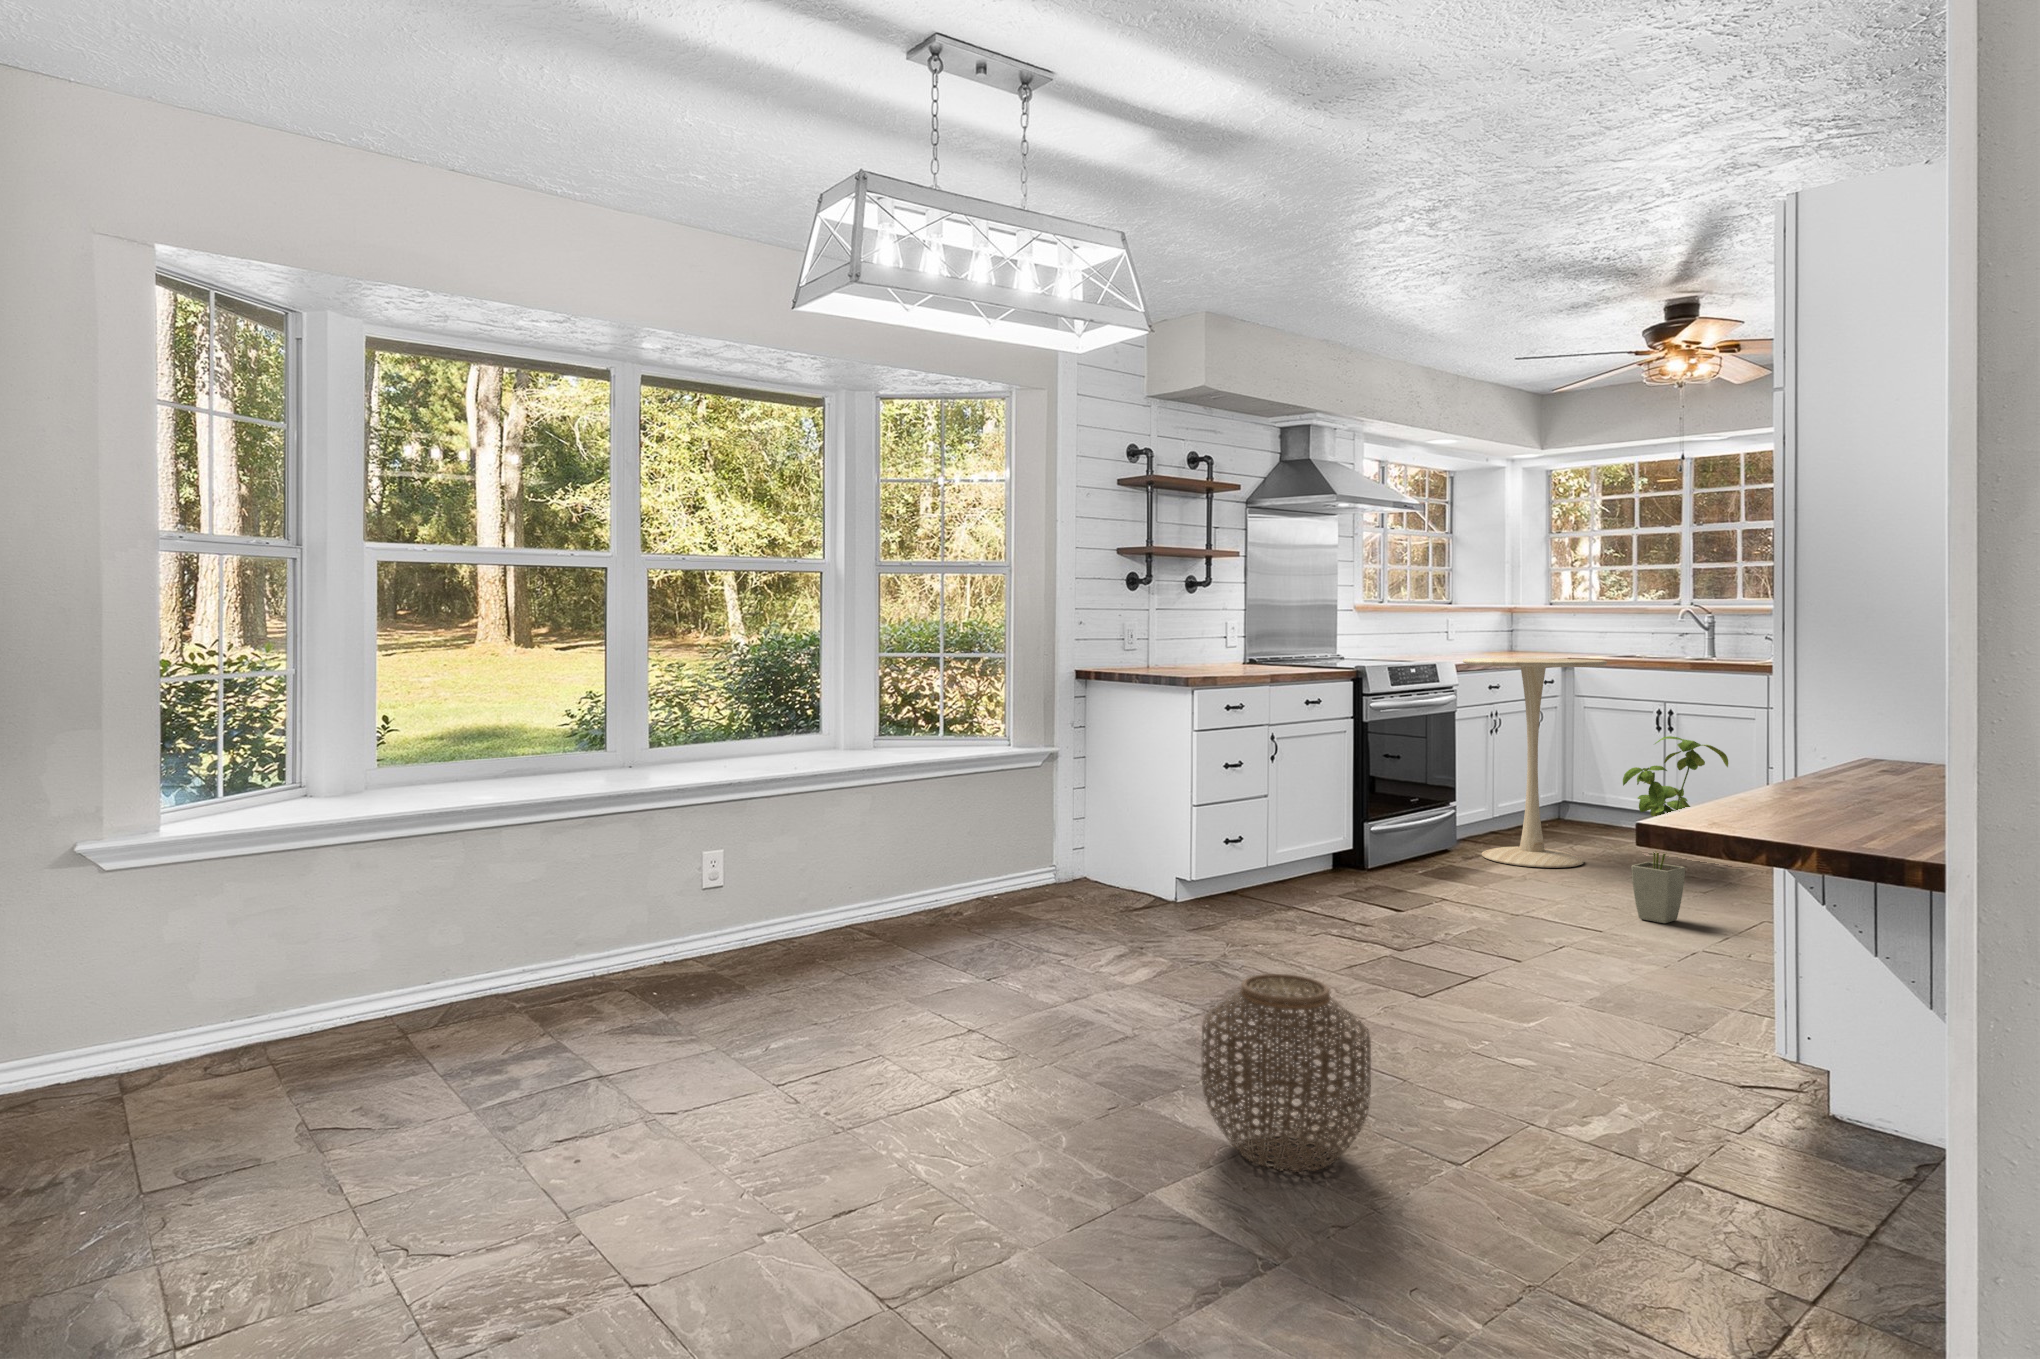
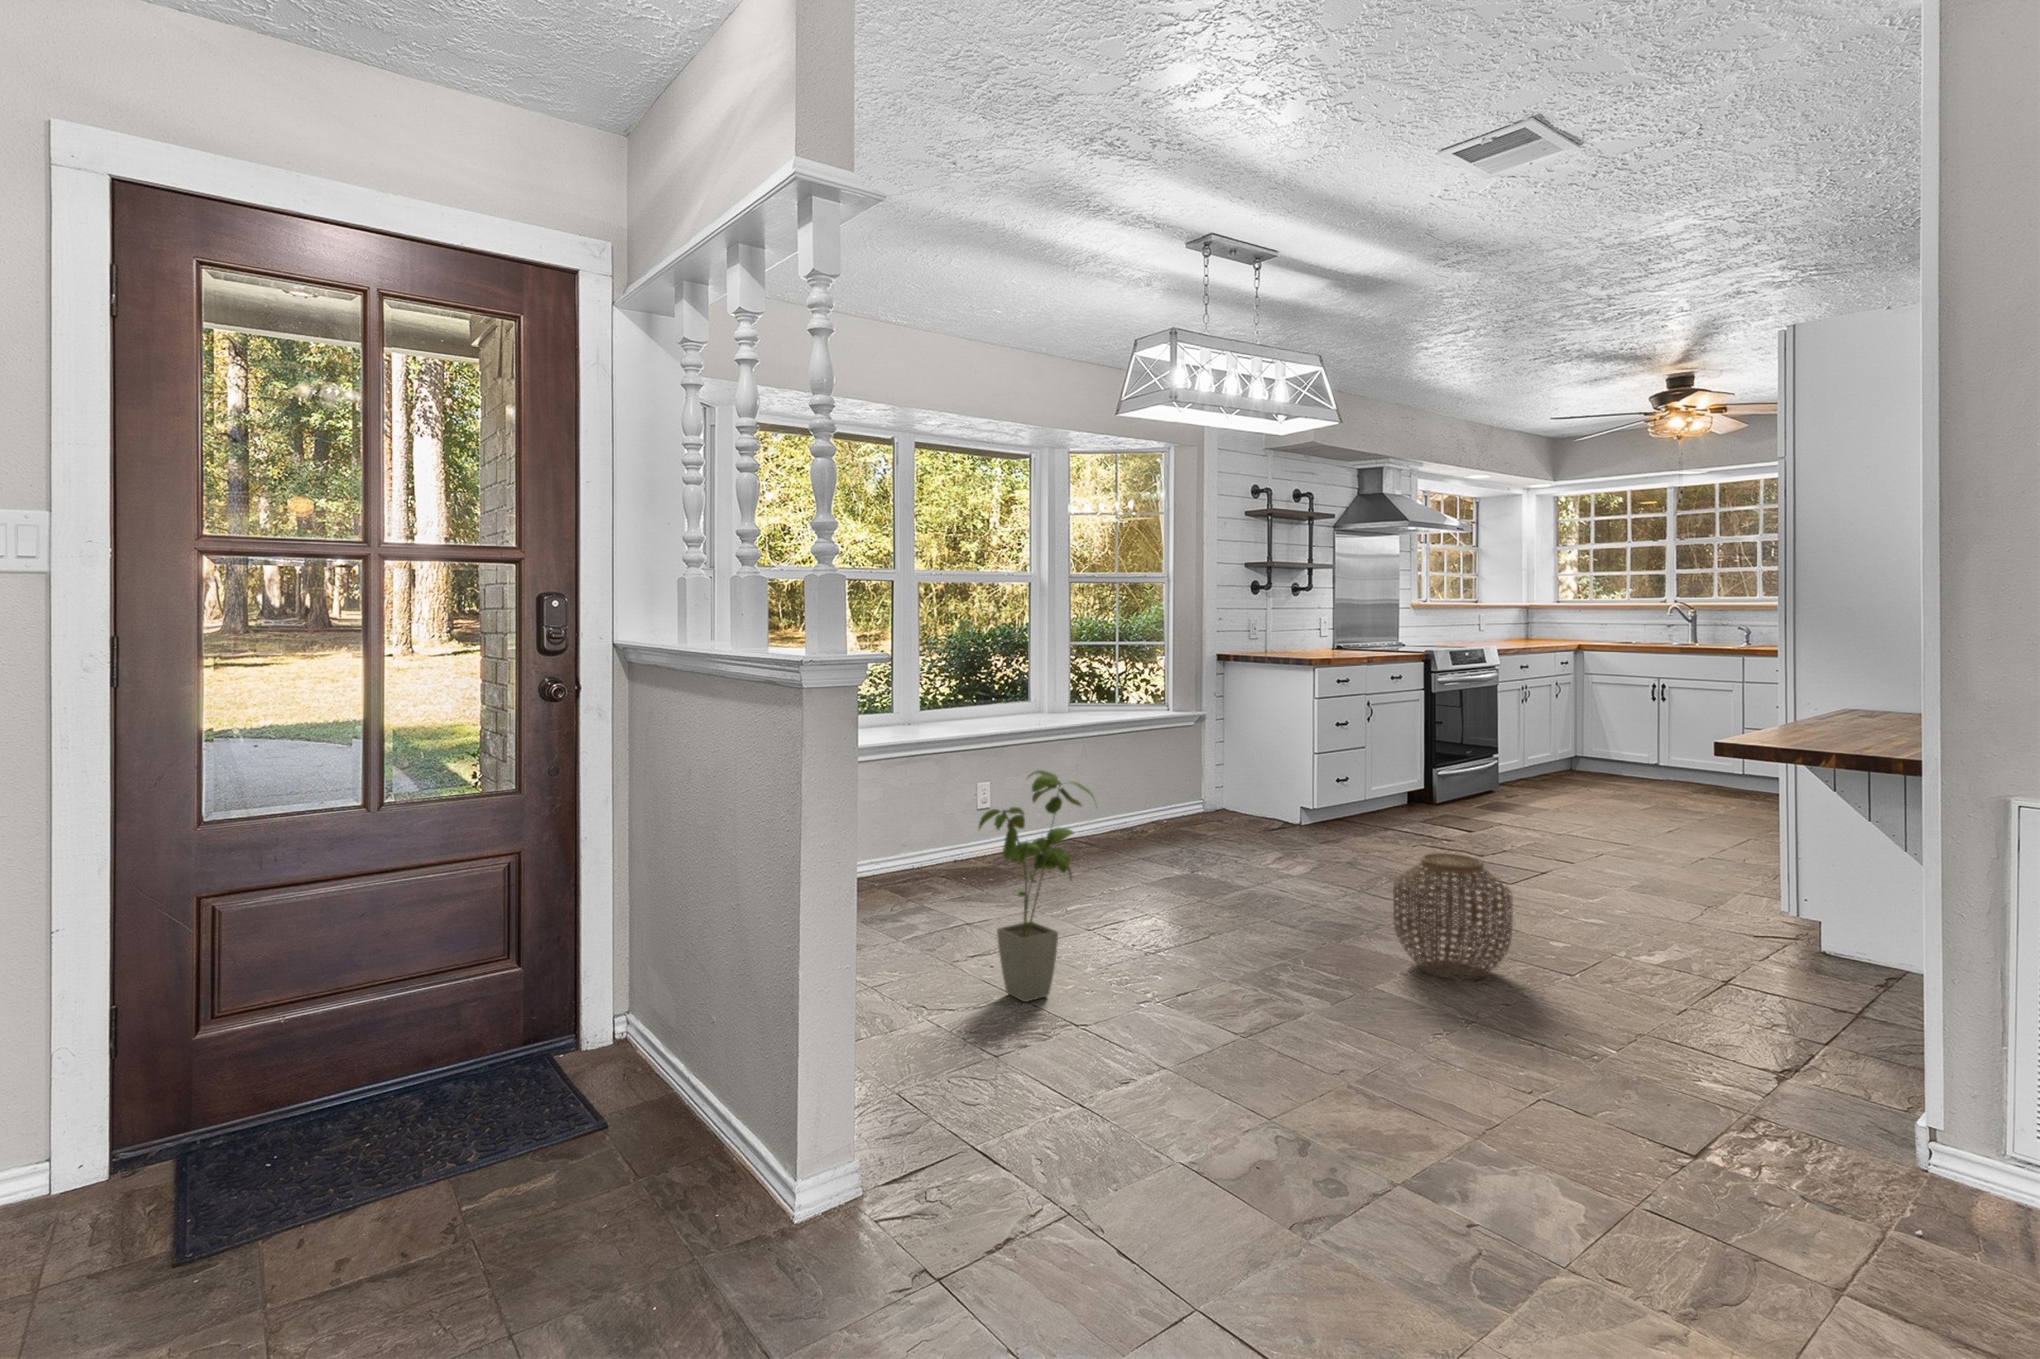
pedestal table: present [1463,658,1607,868] -> none [1504,644,1618,802]
house plant: present [1623,736,1728,923] -> present [979,770,1094,1002]

